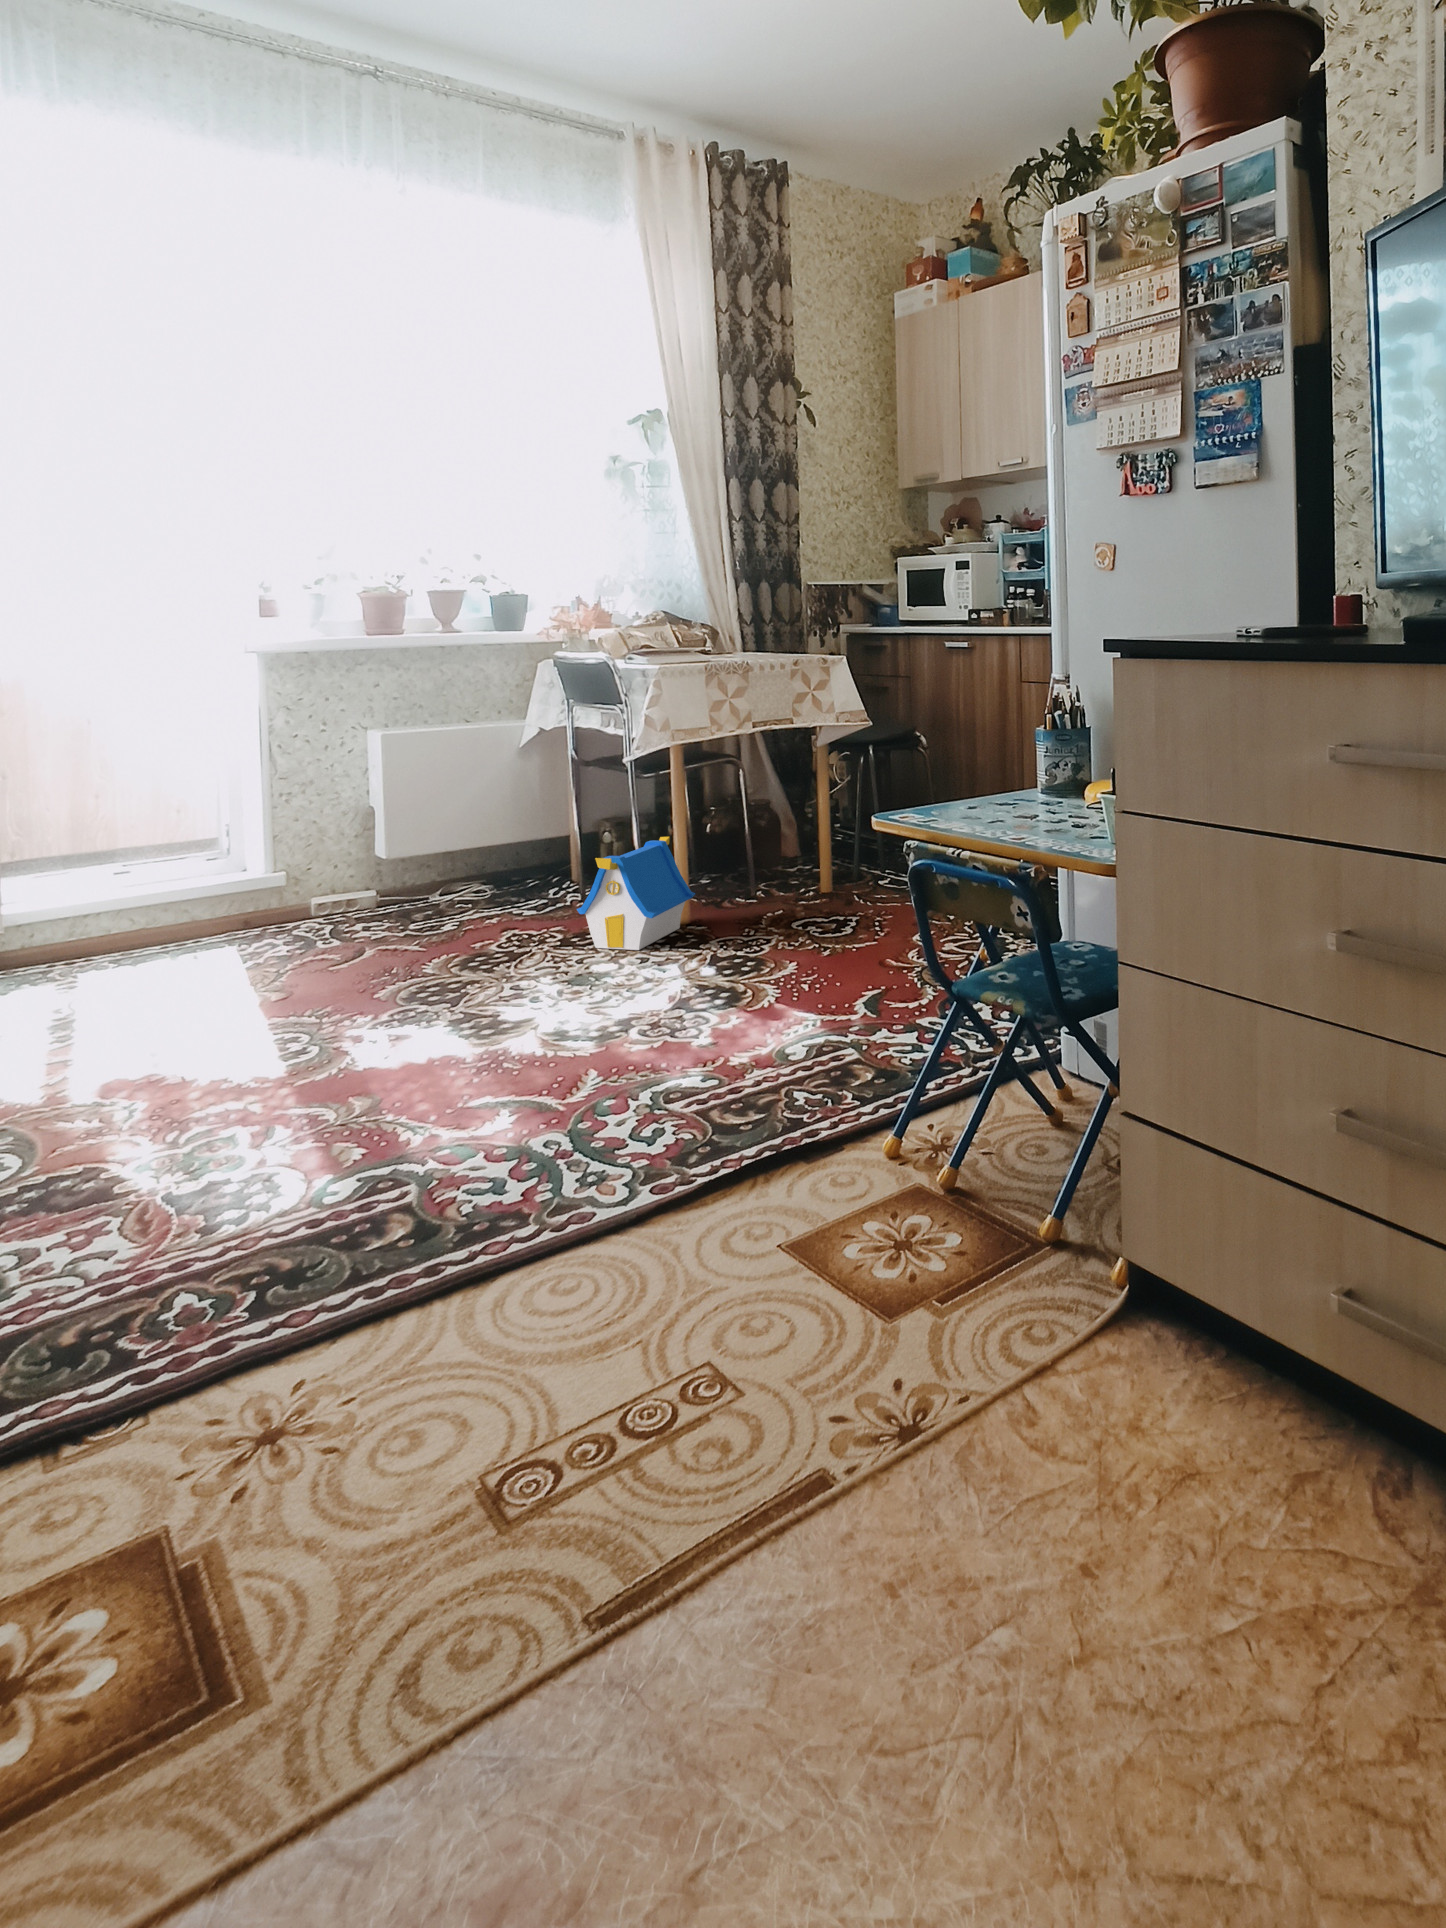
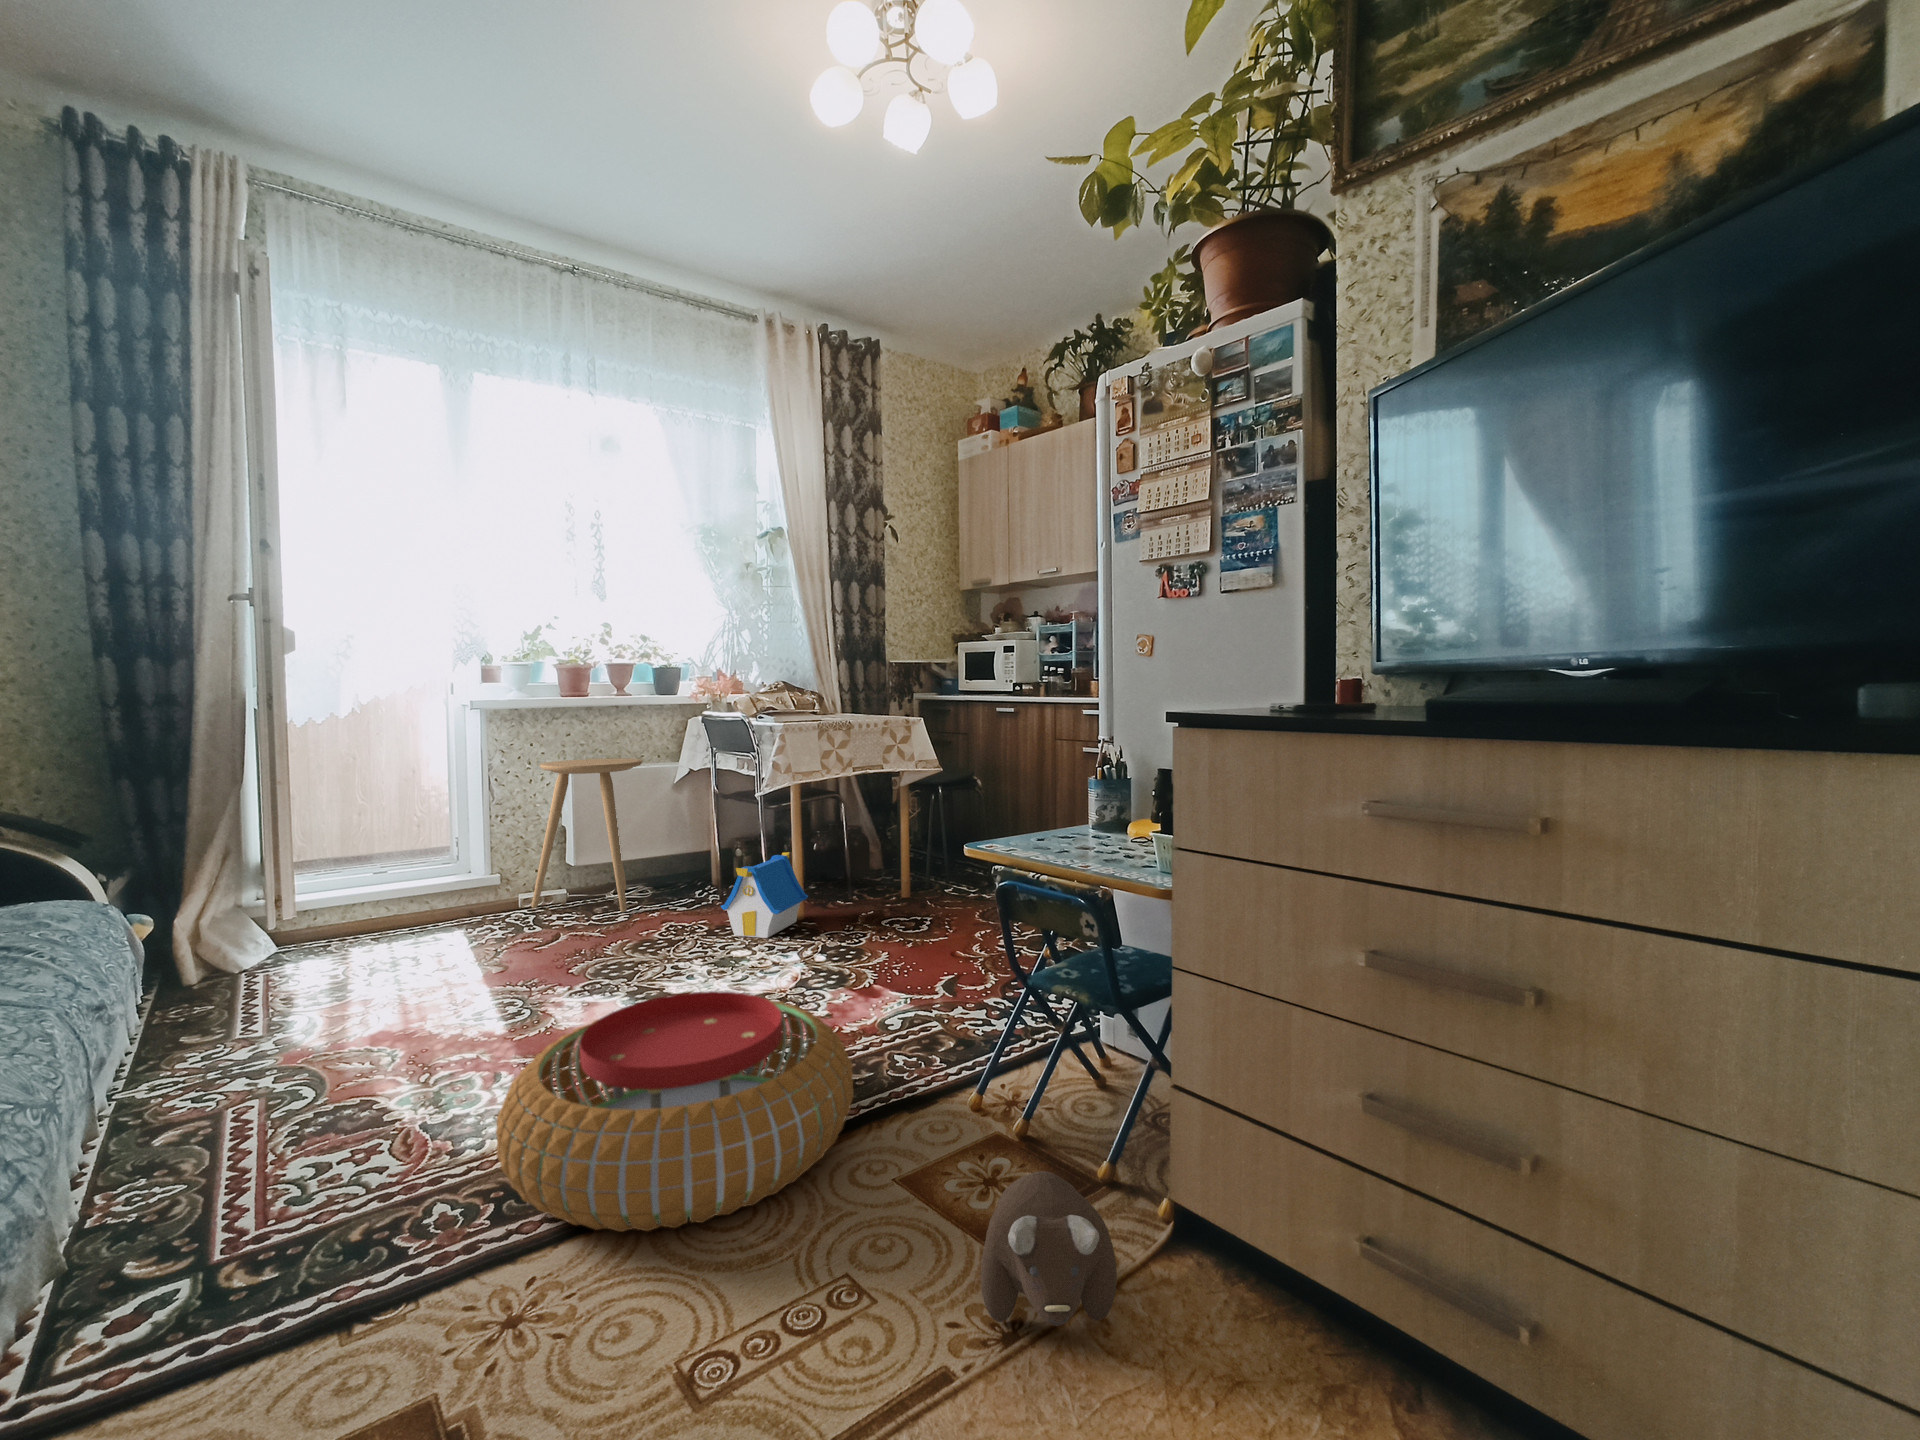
side table: none [325,717,474,922] -> present [531,758,643,912]
pouf: none [257,1014,731,1321] -> present [496,991,854,1232]
plush toy: none [870,1221,1040,1411] -> present [981,1171,1117,1326]

